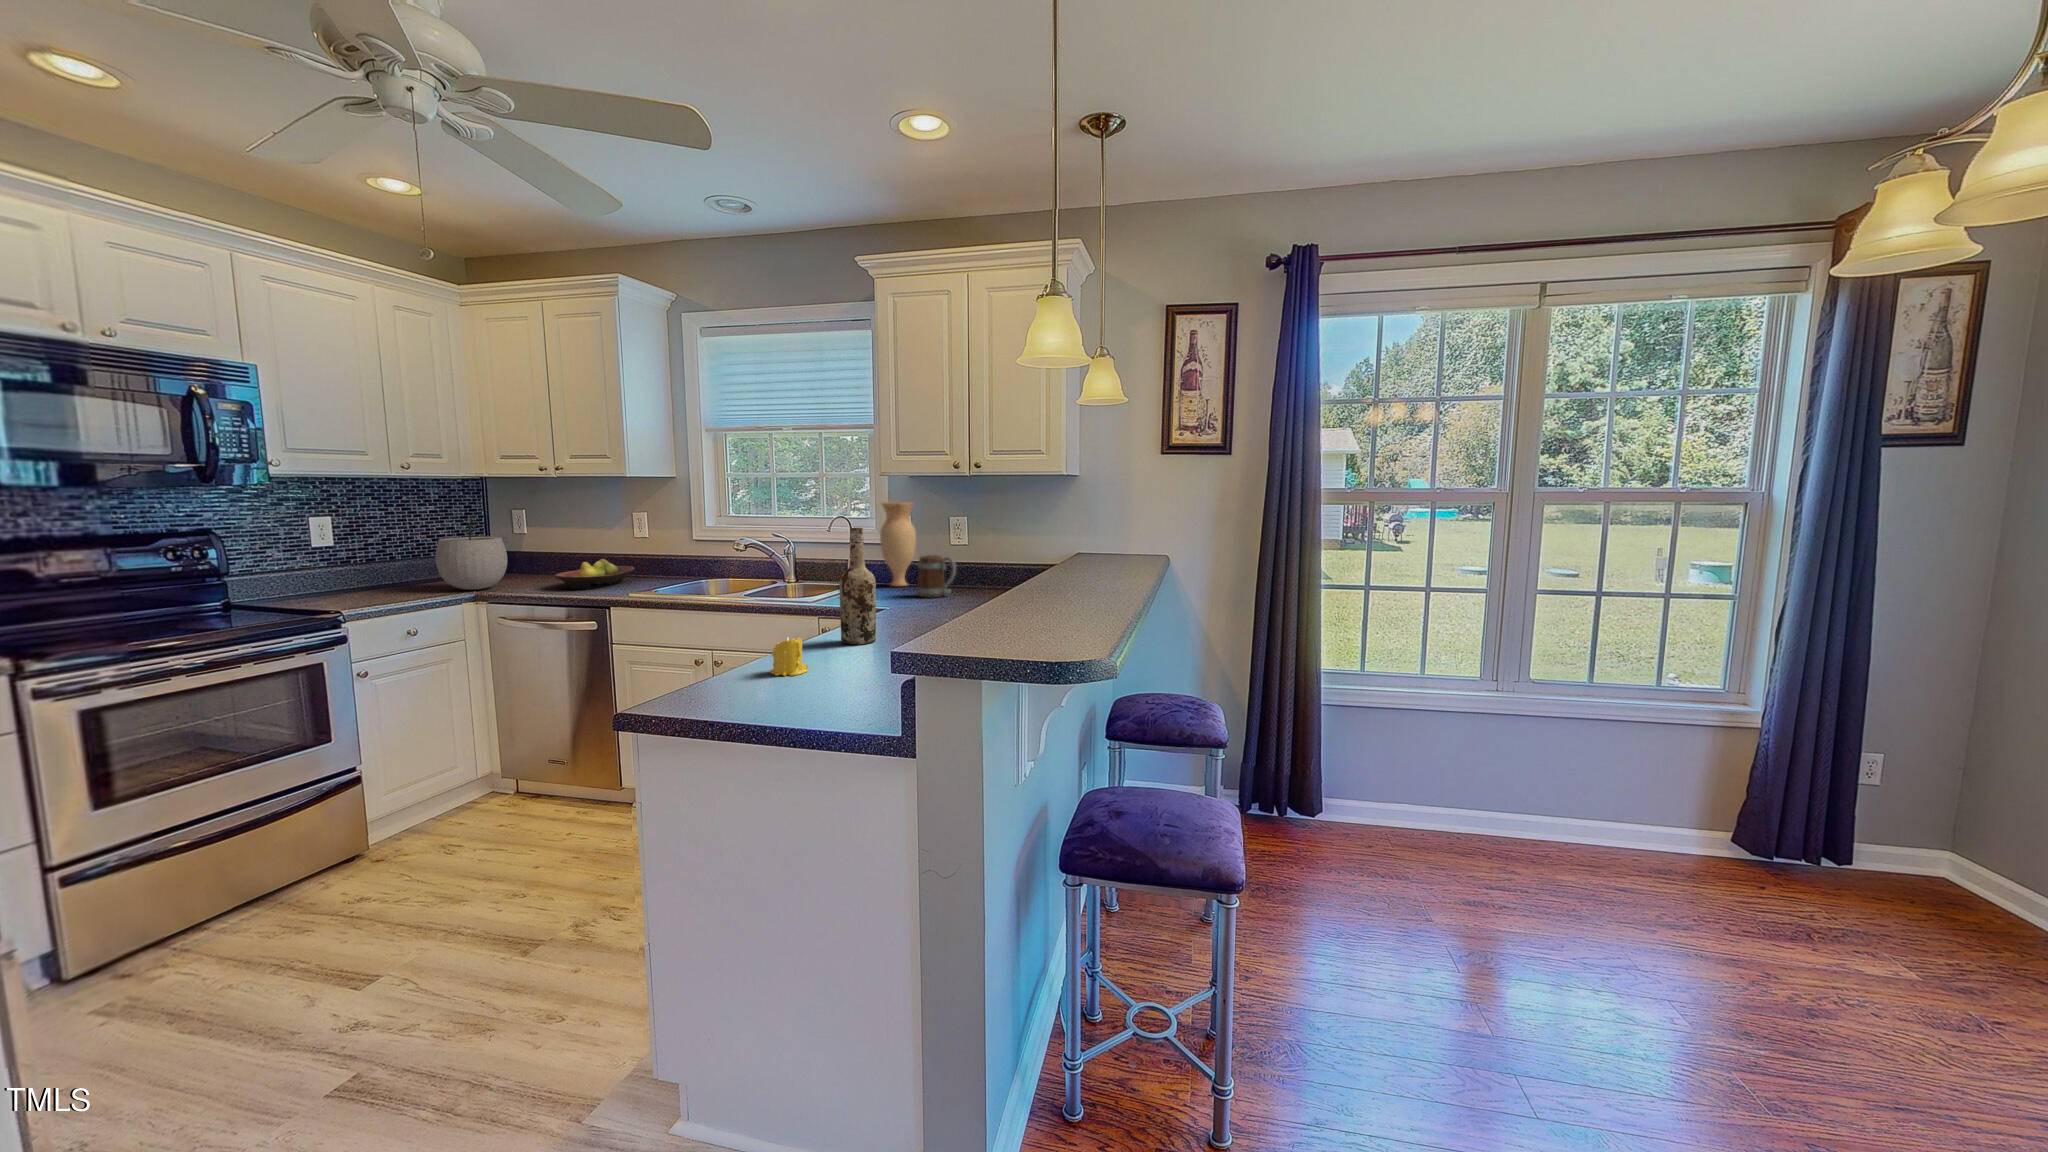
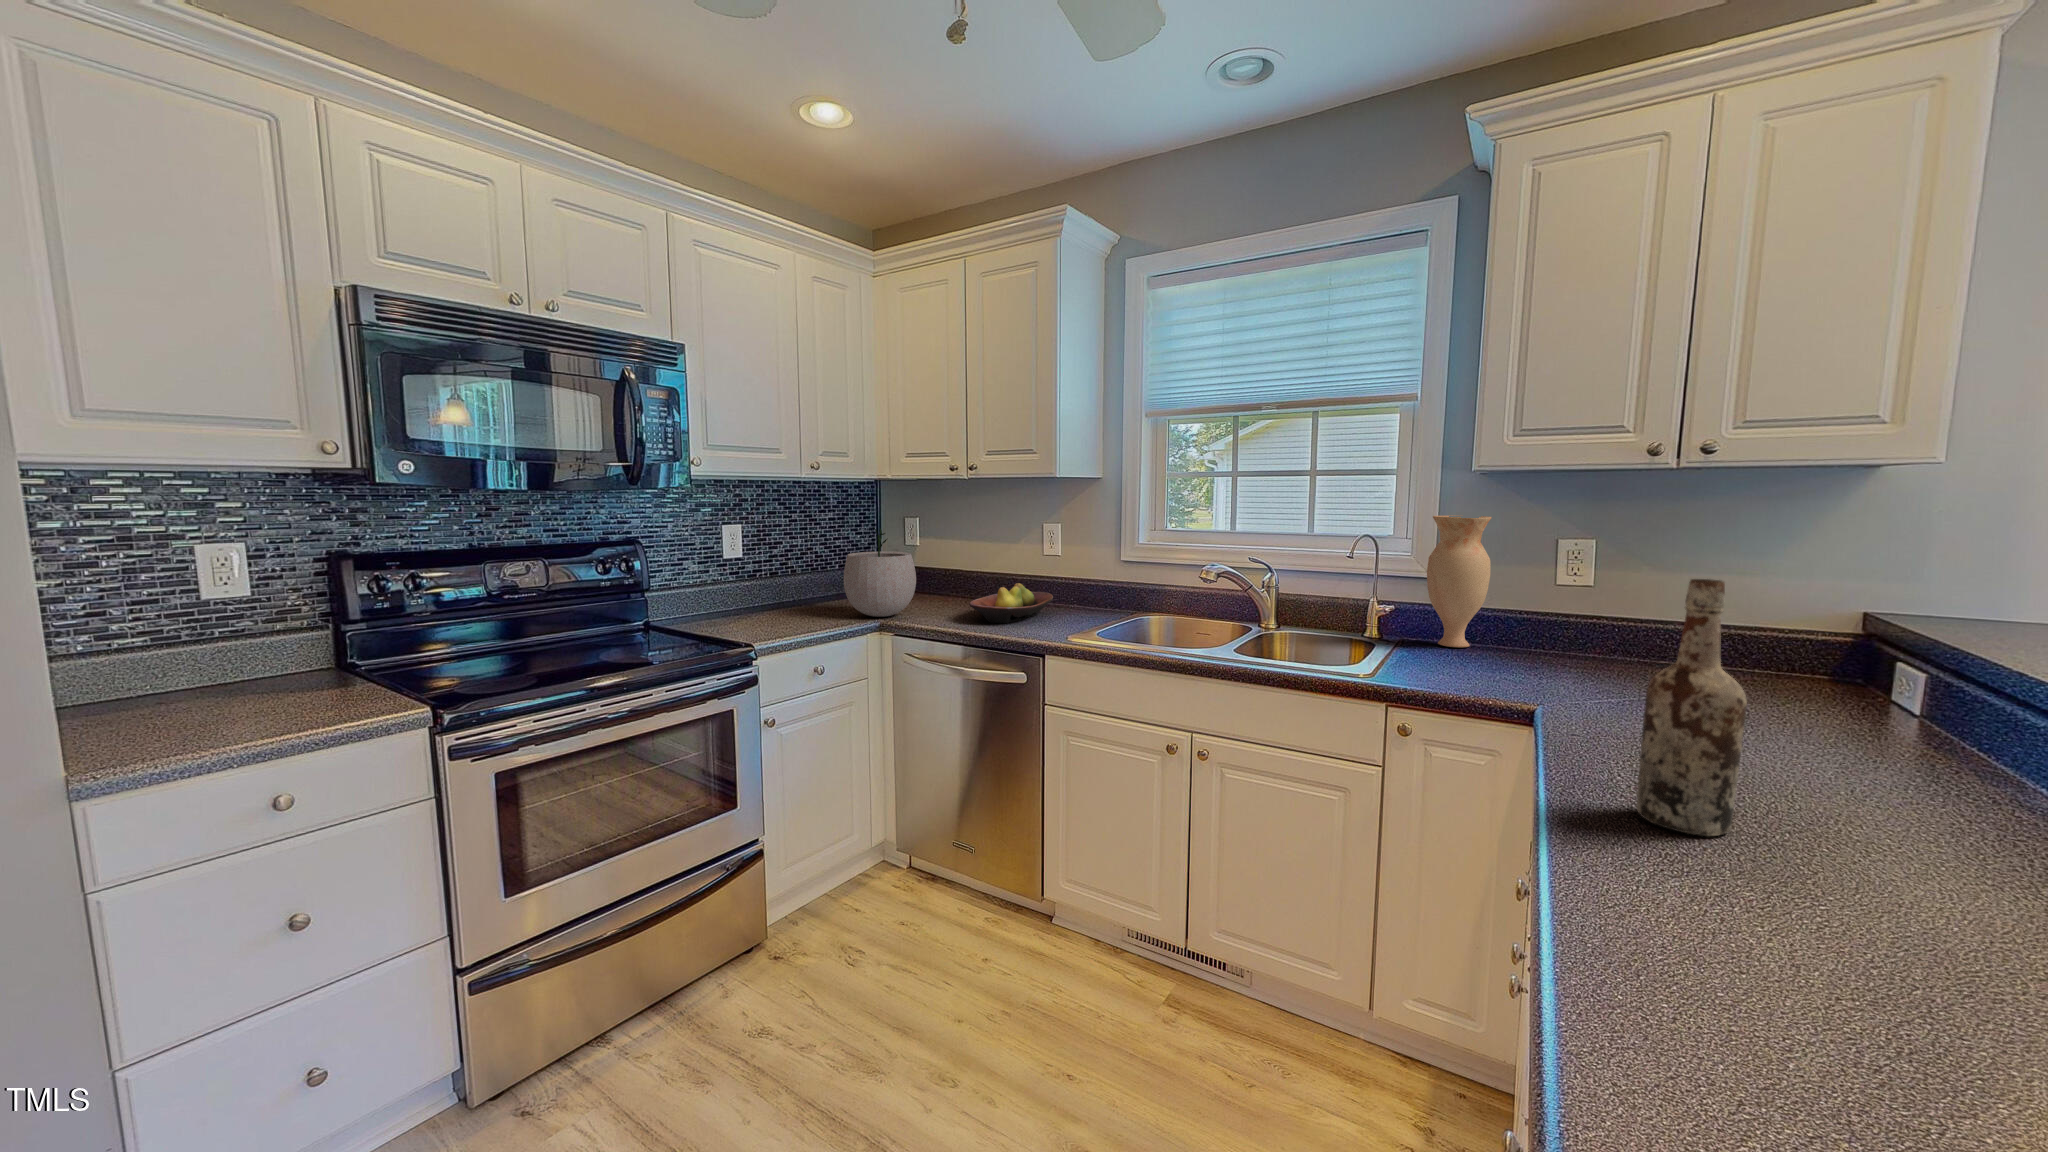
mug: present [917,555,956,597] -> none [1539,607,1631,681]
candle: present [769,638,808,676] -> none [1655,862,1784,983]

